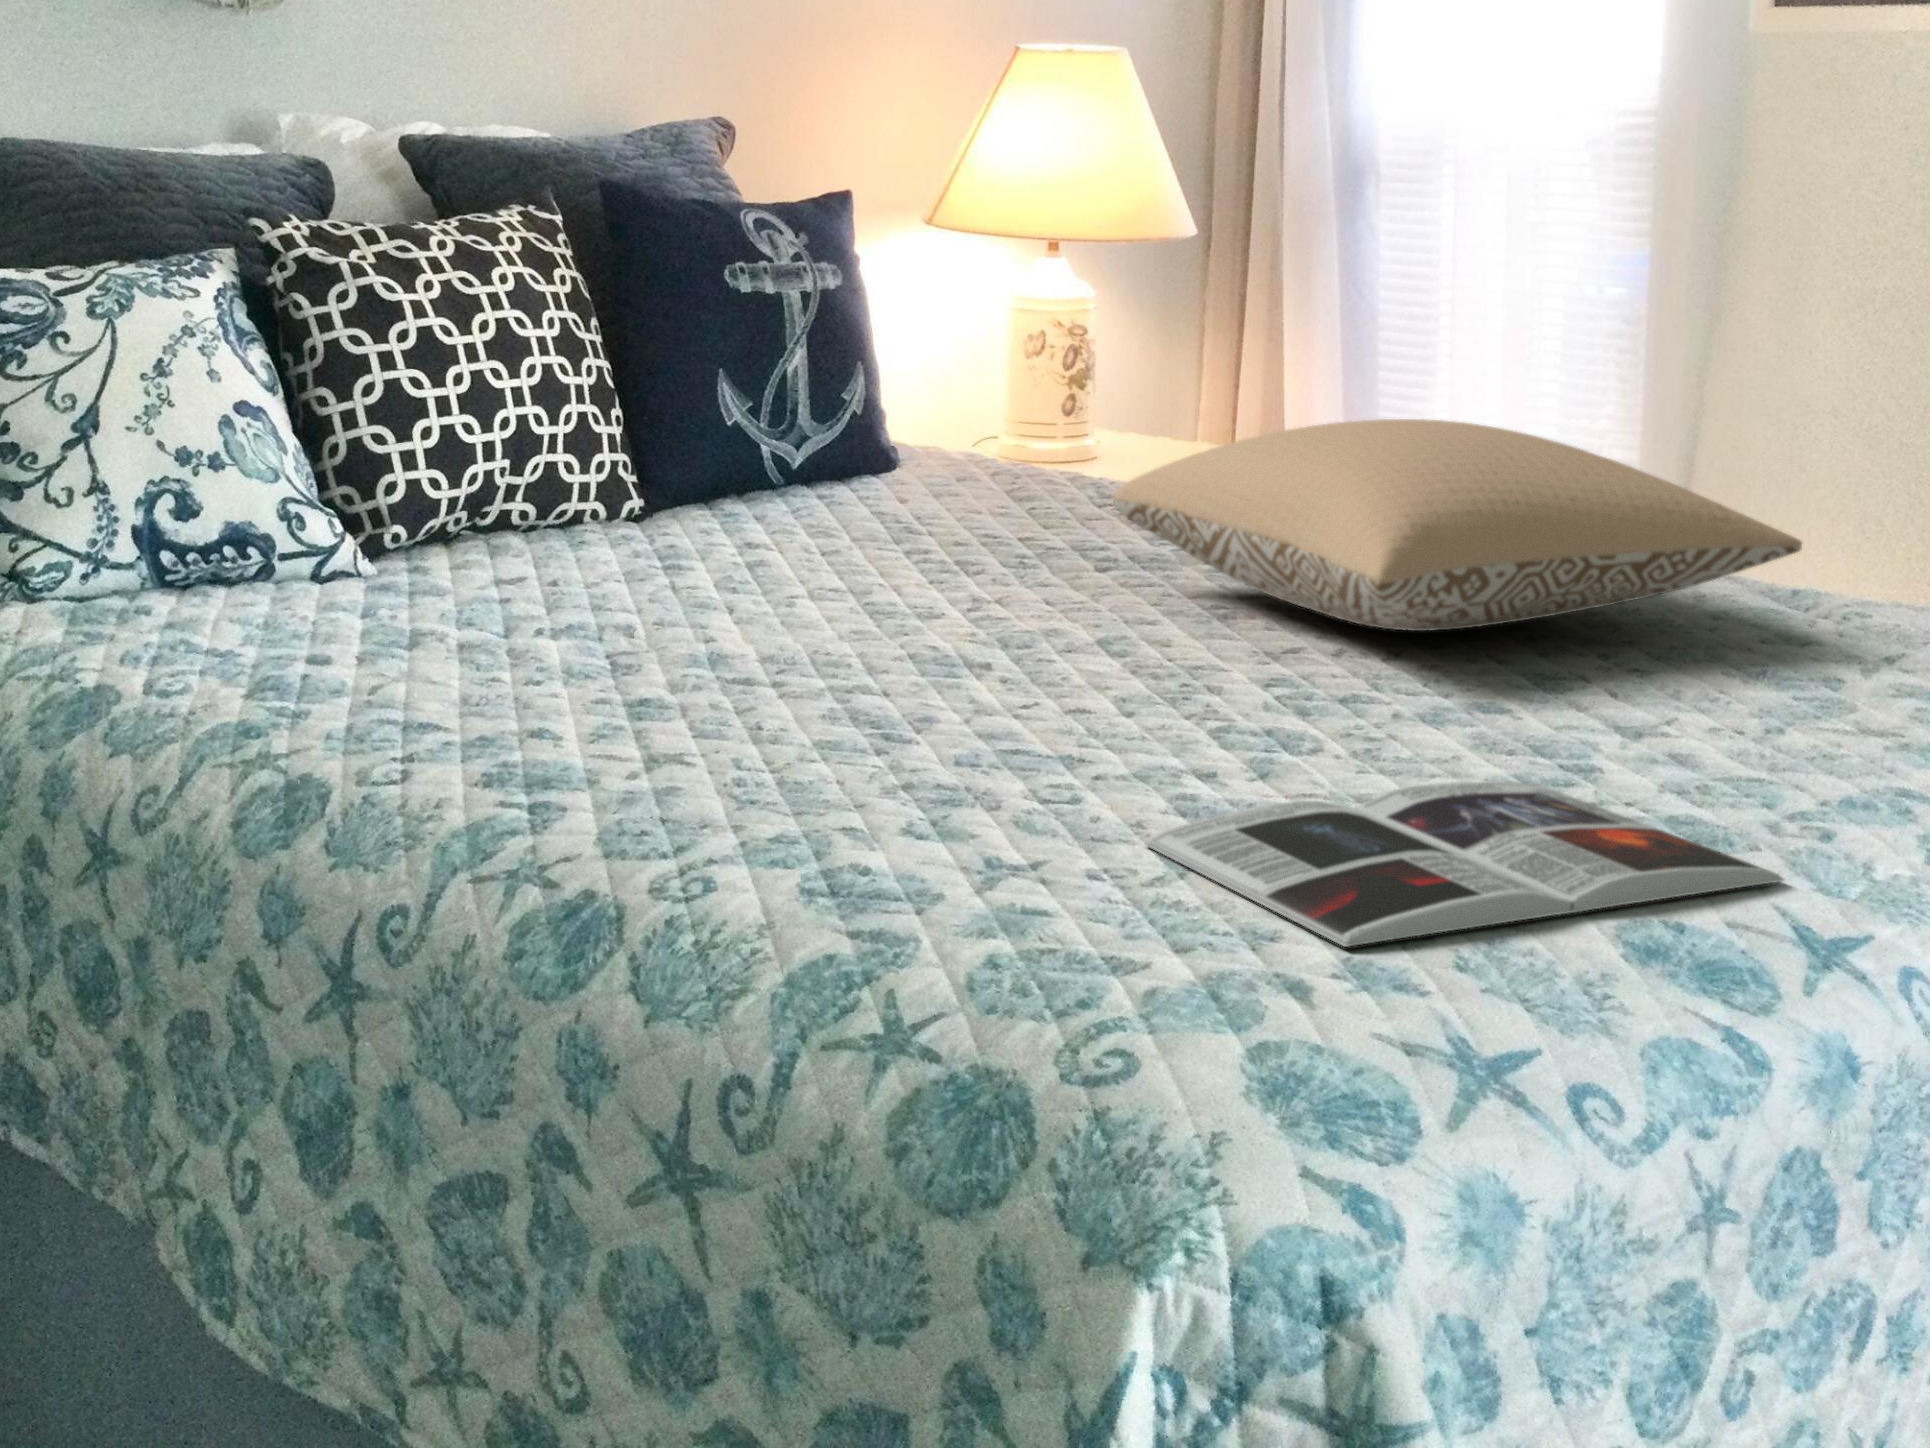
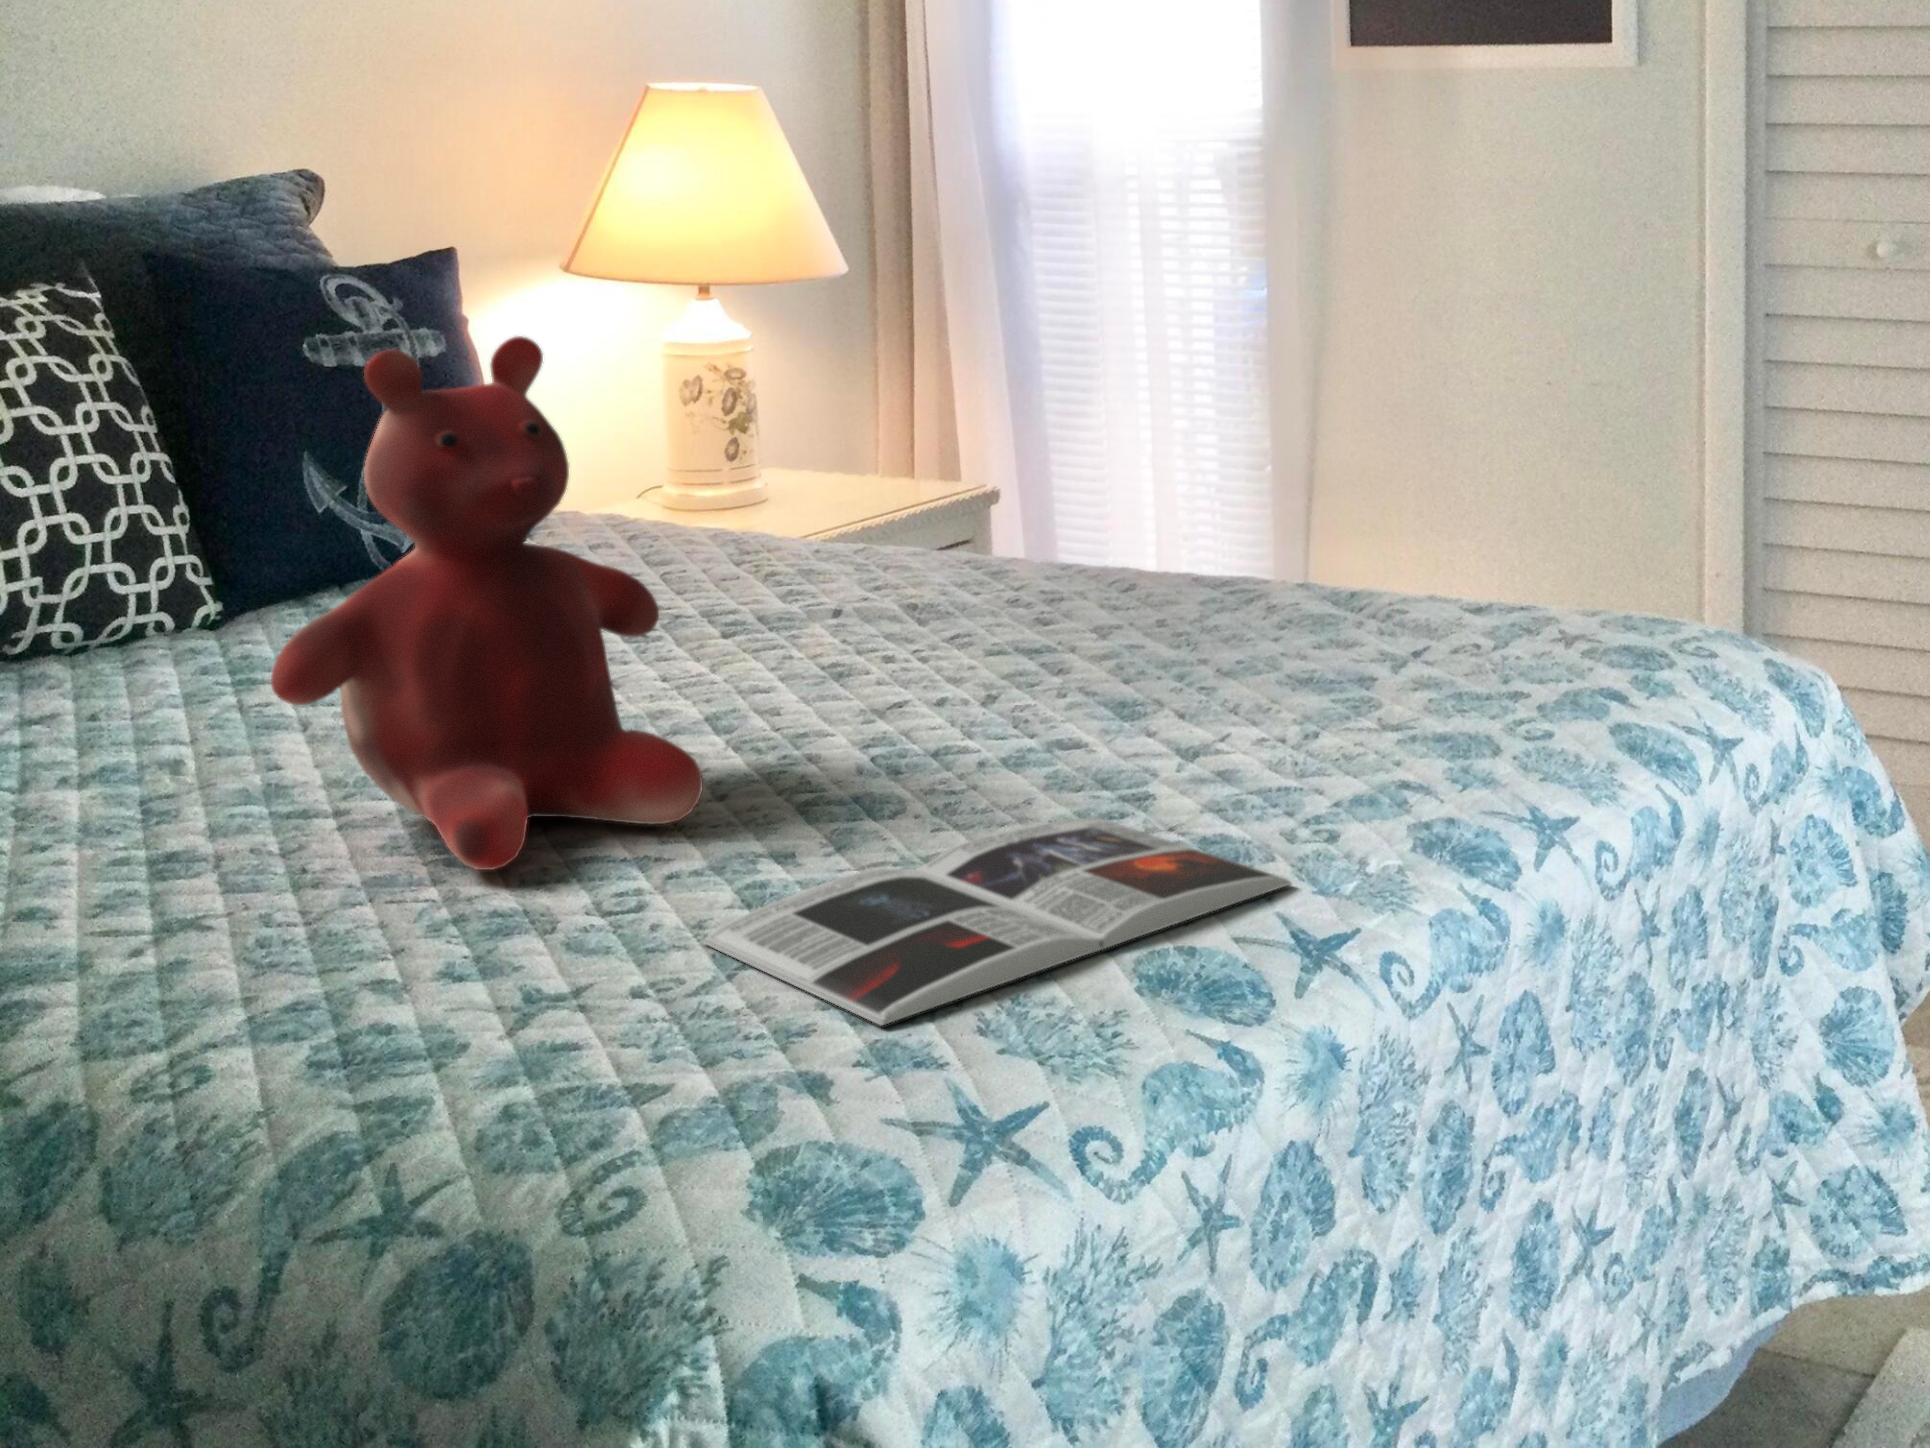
teddy bear: none [742,253,1125,752] -> present [271,336,703,870]
pillow: present [1113,419,1802,631] -> none [723,462,1339,670]

